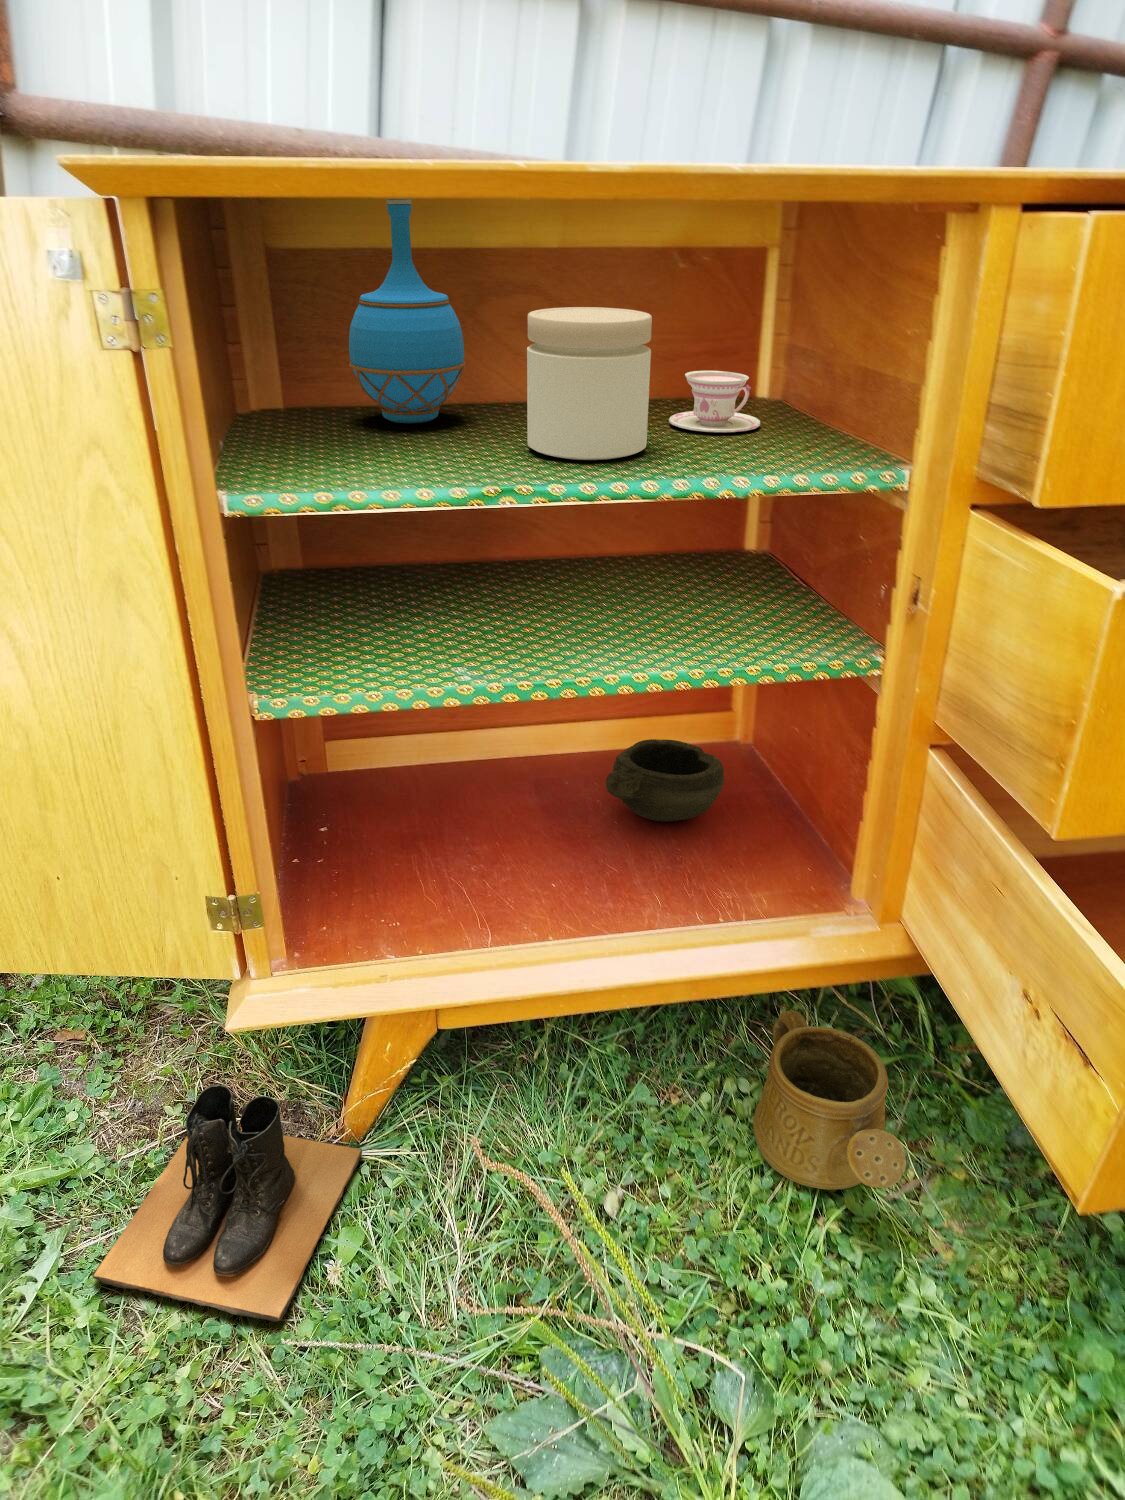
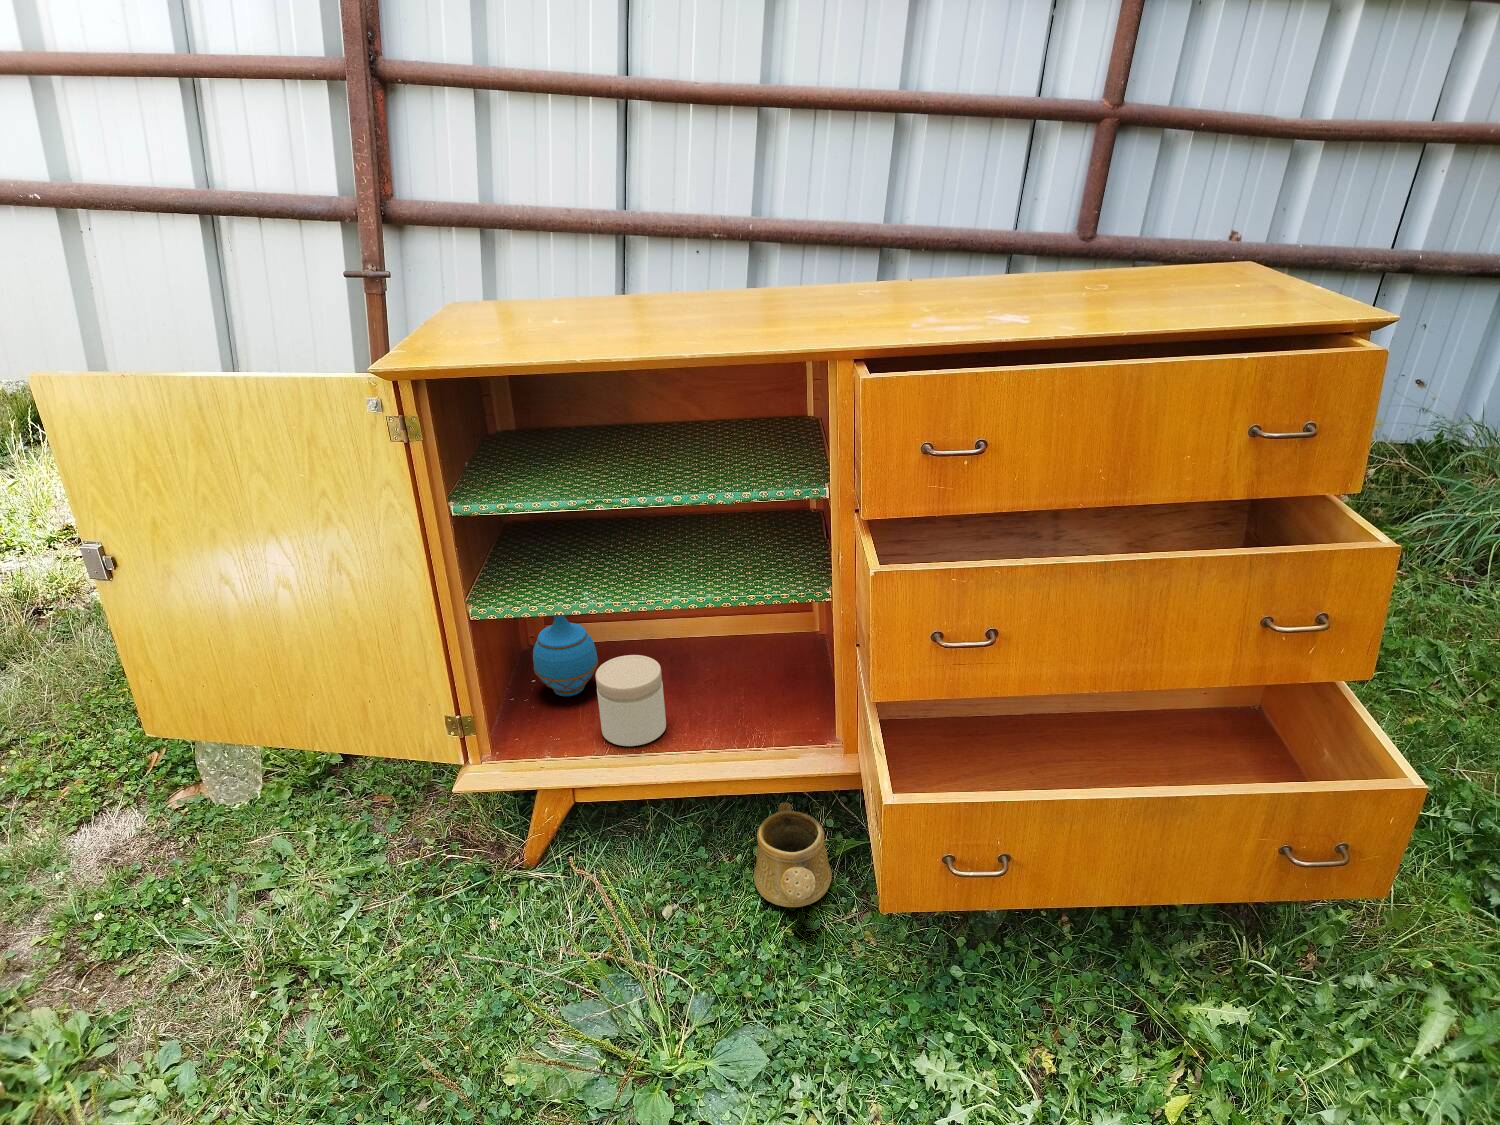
bottle: present [349,199,466,423] -> present [533,615,598,696]
jar: present [527,307,652,460] -> present [596,655,666,746]
teacup: present [669,371,760,433] -> none [728,416,782,455]
bowl: present [606,739,724,821] -> none [700,633,778,685]
boots: present [93,1085,362,1322] -> none [374,822,529,949]

